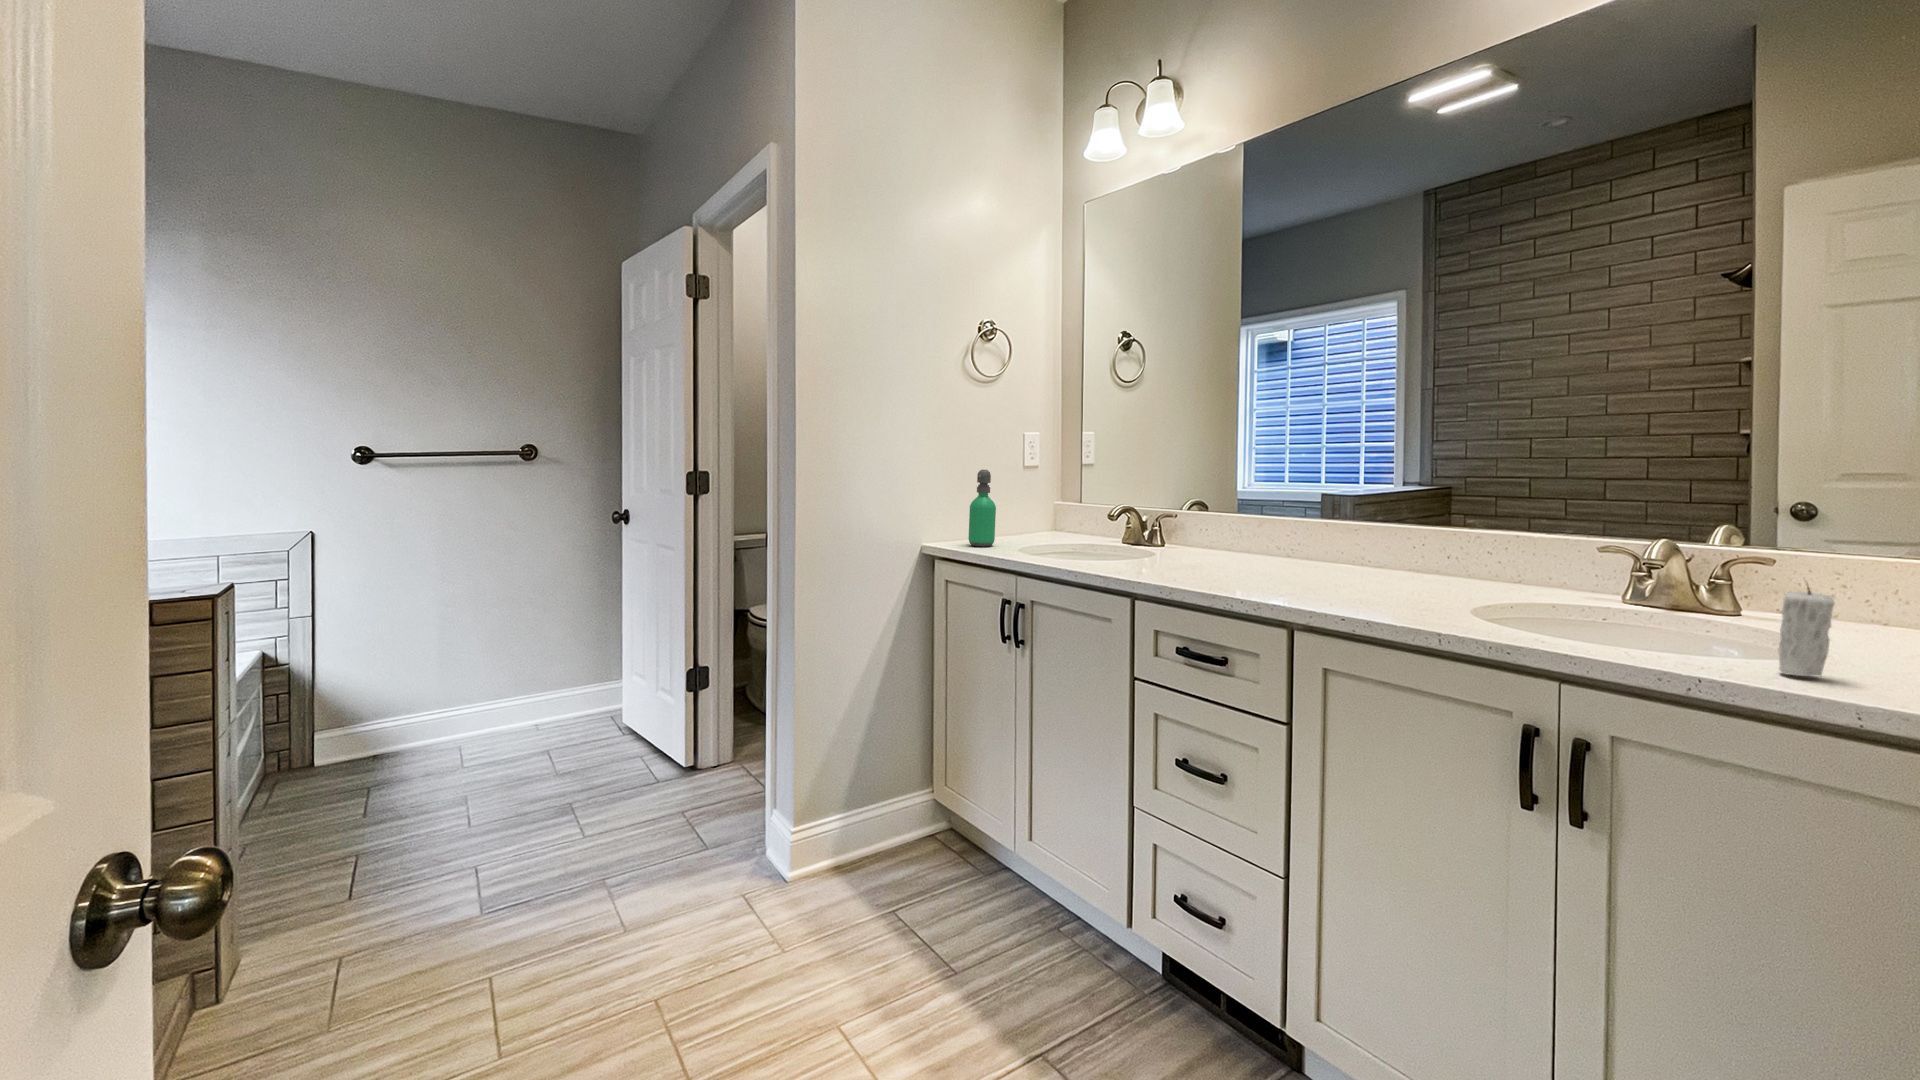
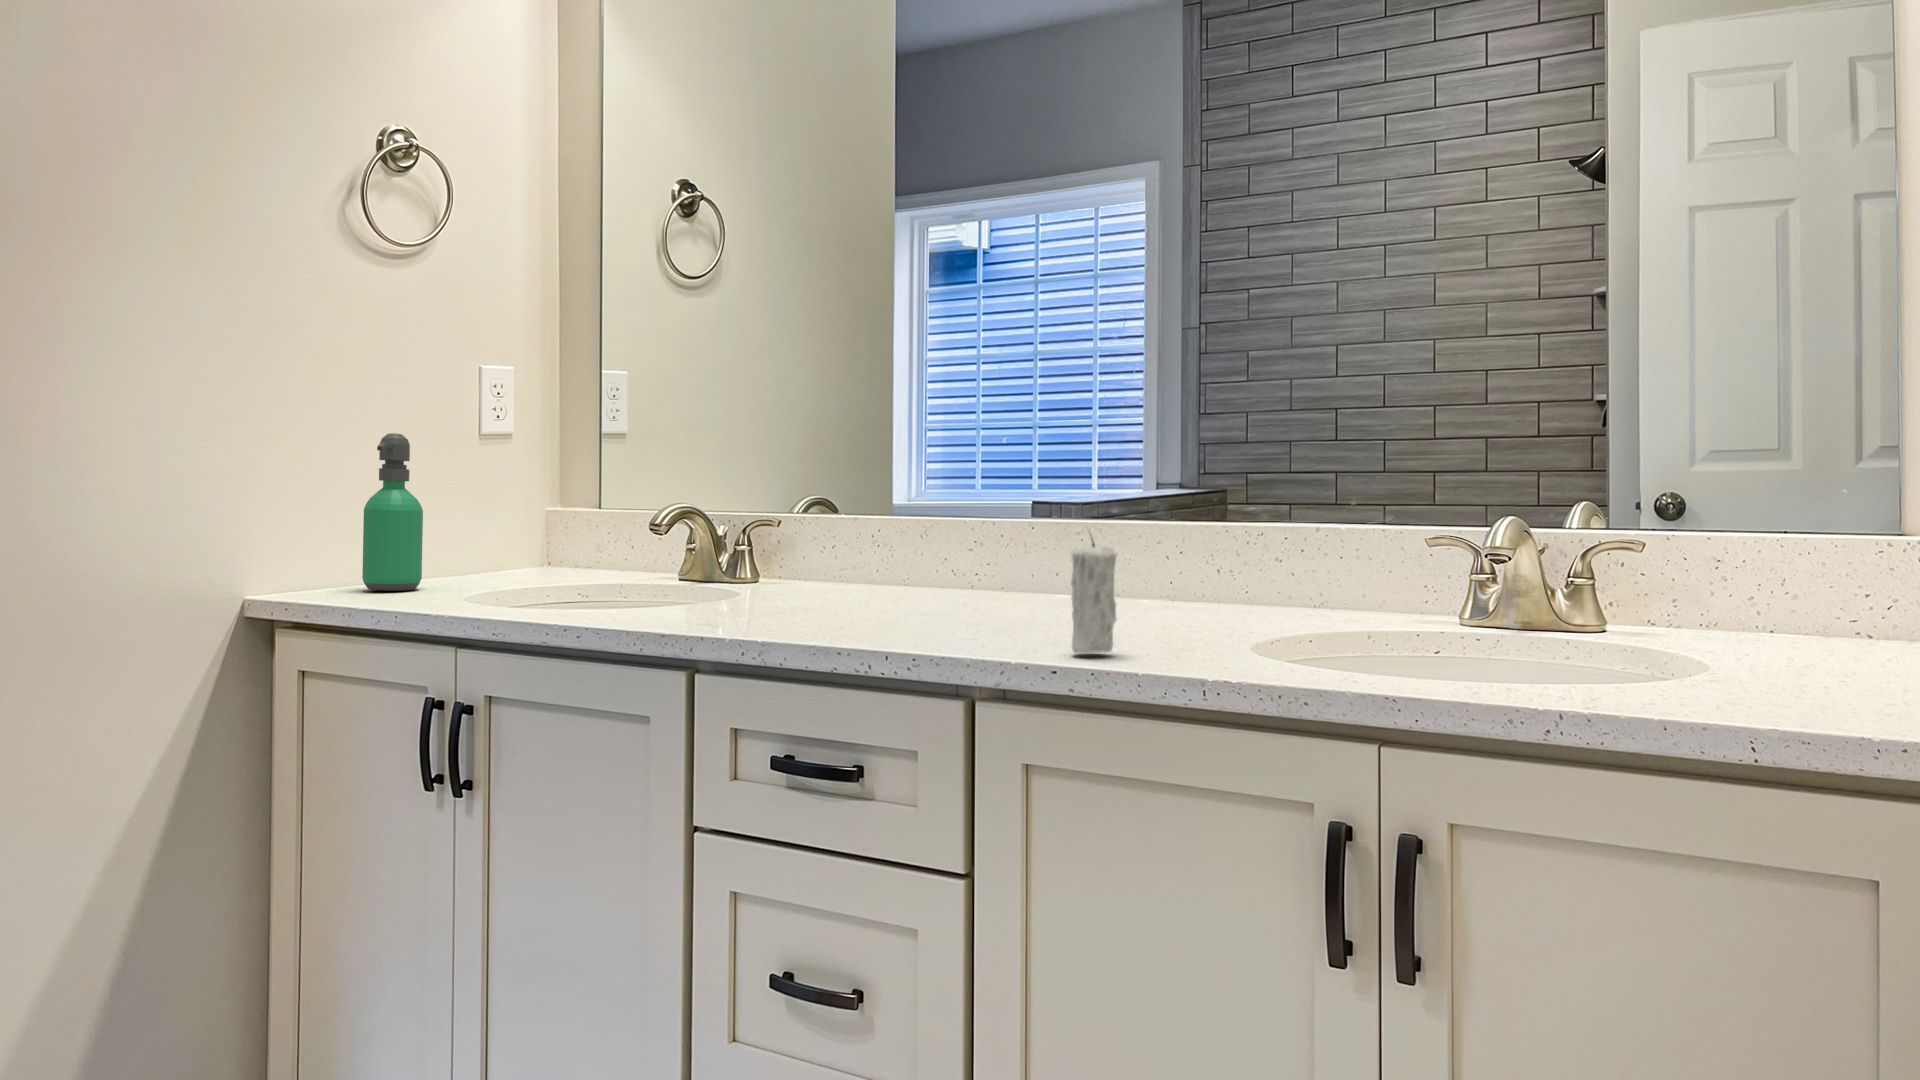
candle: present [1778,586,1834,676] -> present [1071,539,1117,654]

